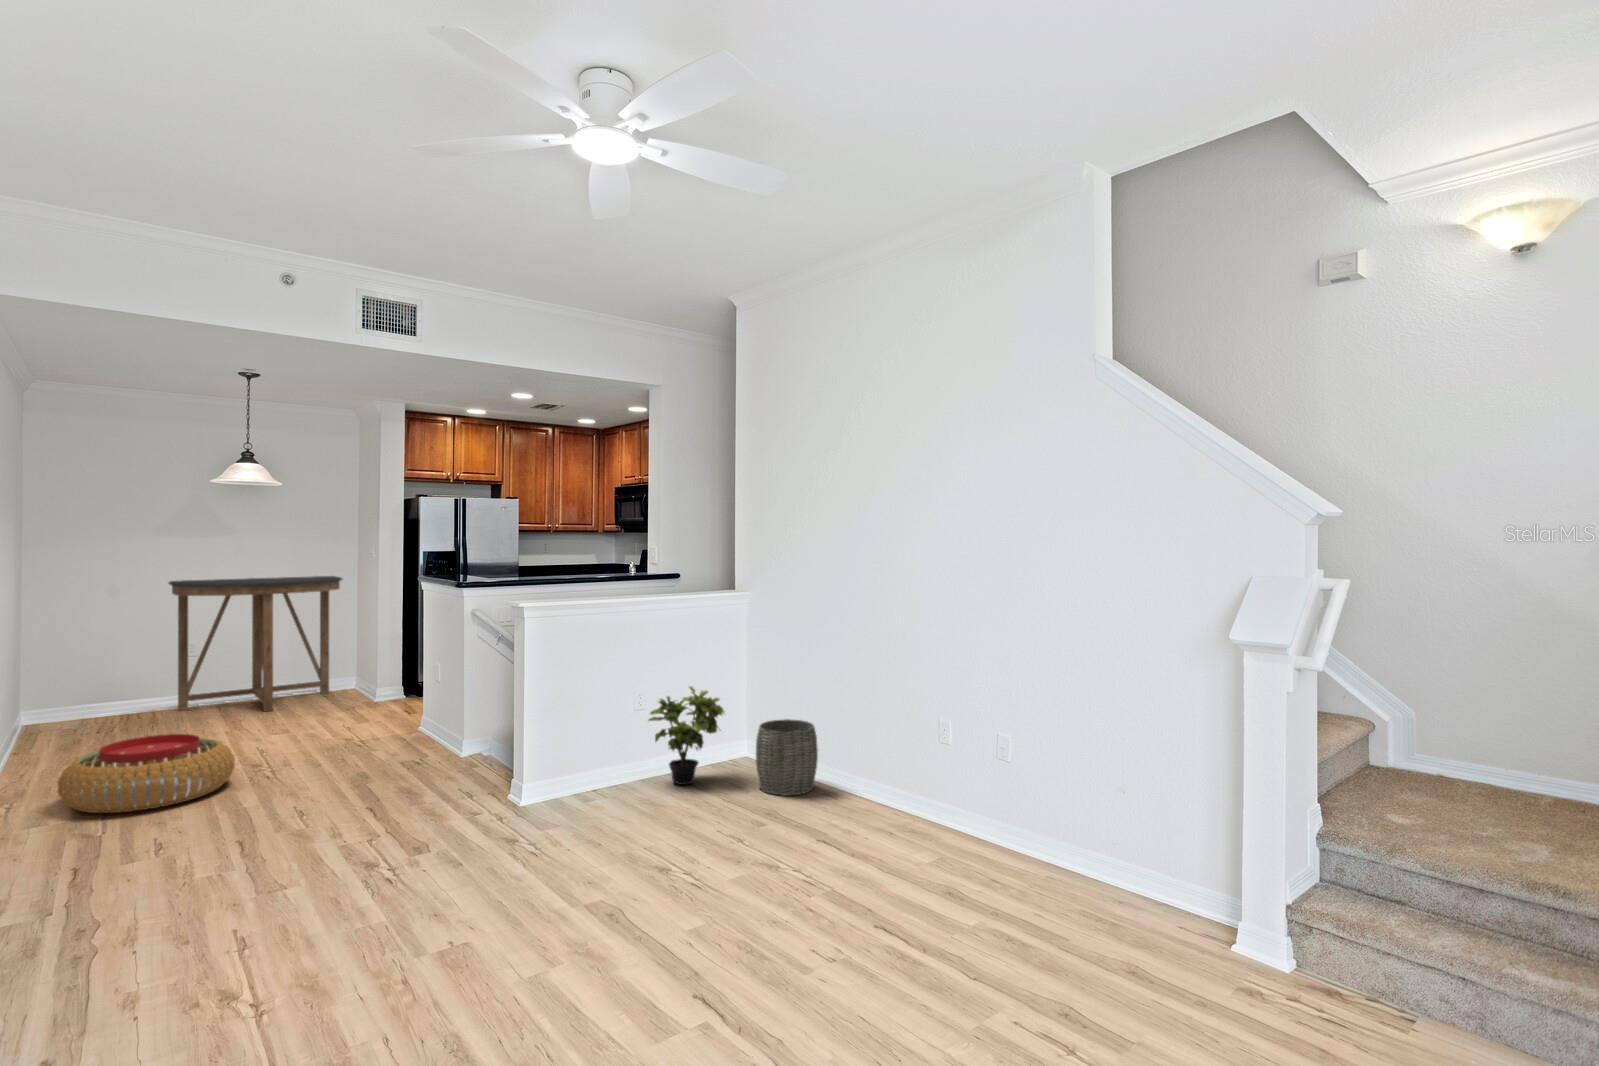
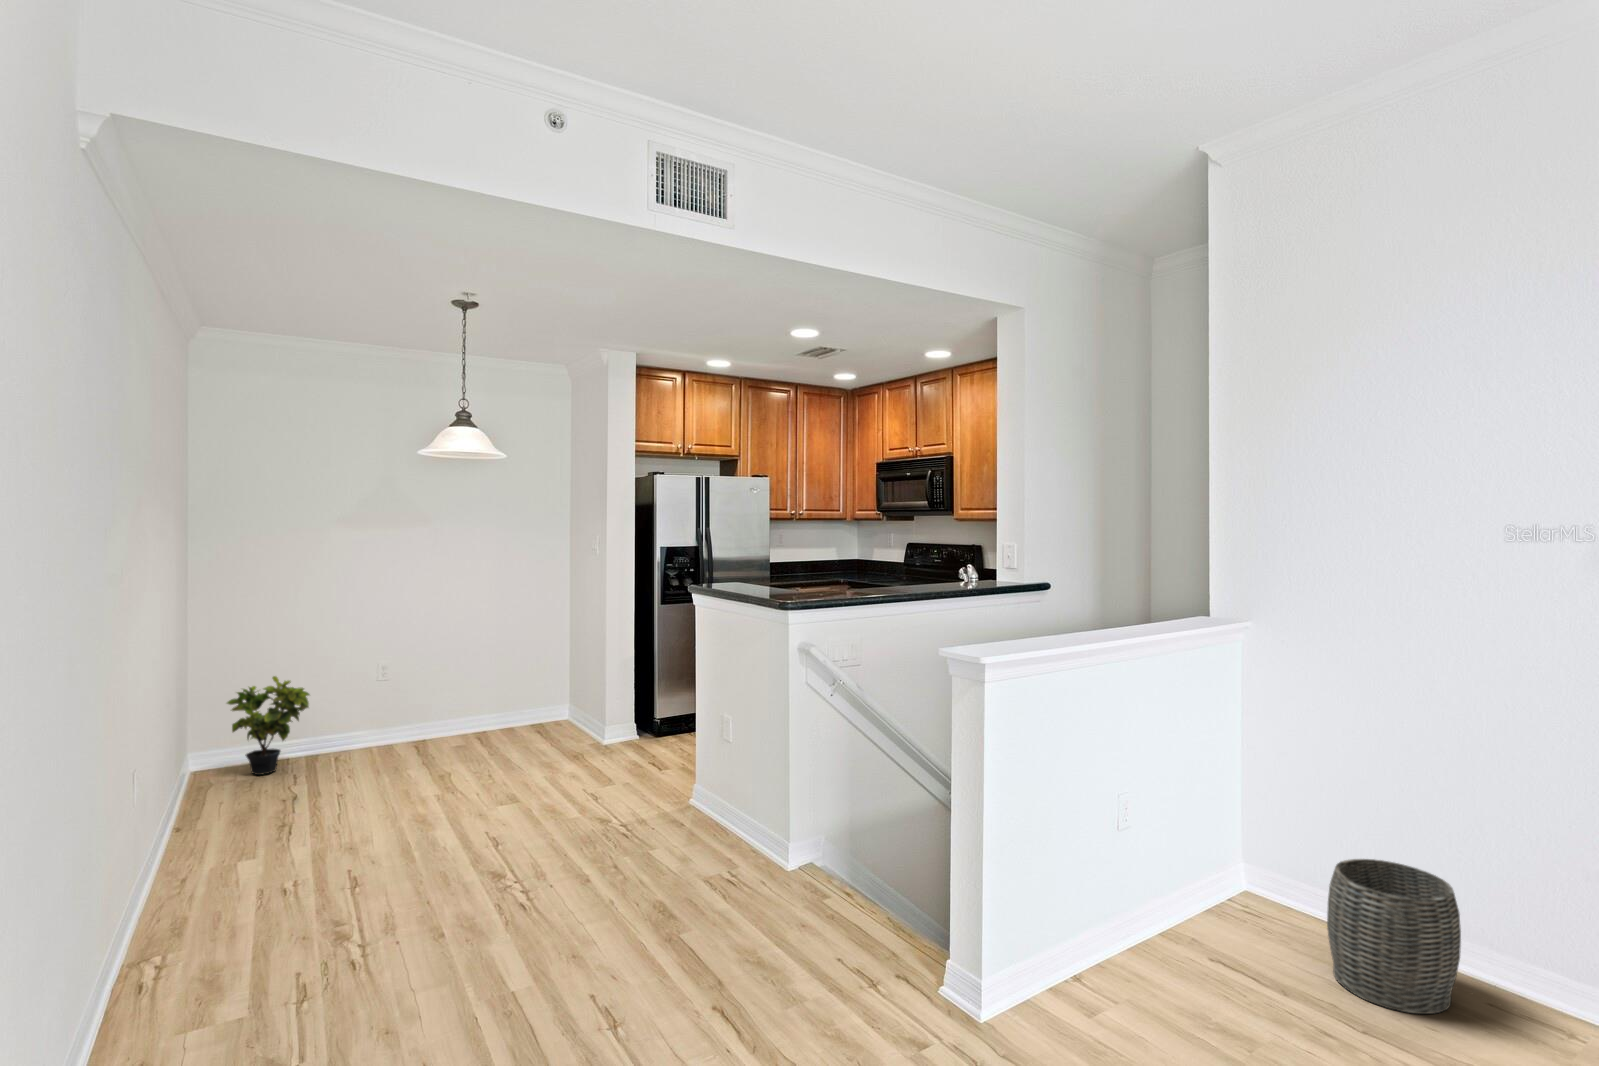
console table: present [169,576,342,711] -> none [354,577,559,758]
potted plant: present [649,686,724,785] -> present [227,676,309,775]
pouf: present [58,734,235,813] -> none [231,831,472,977]

